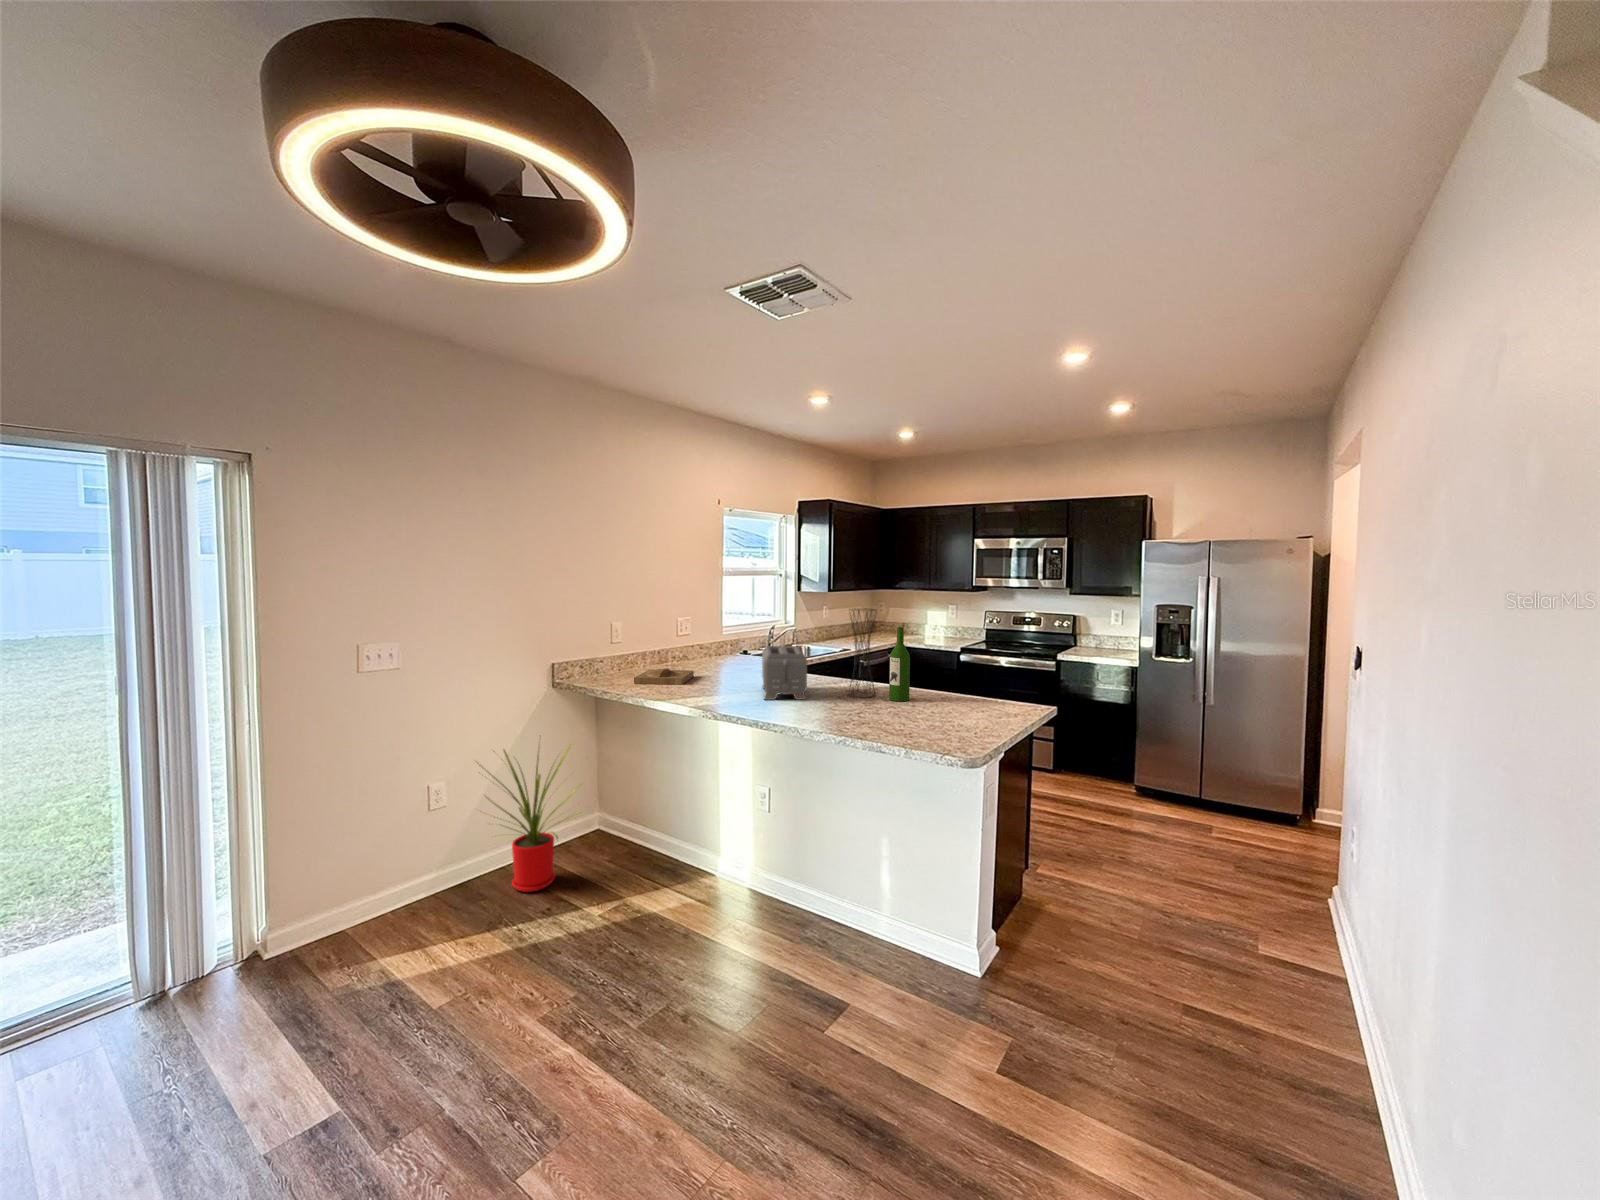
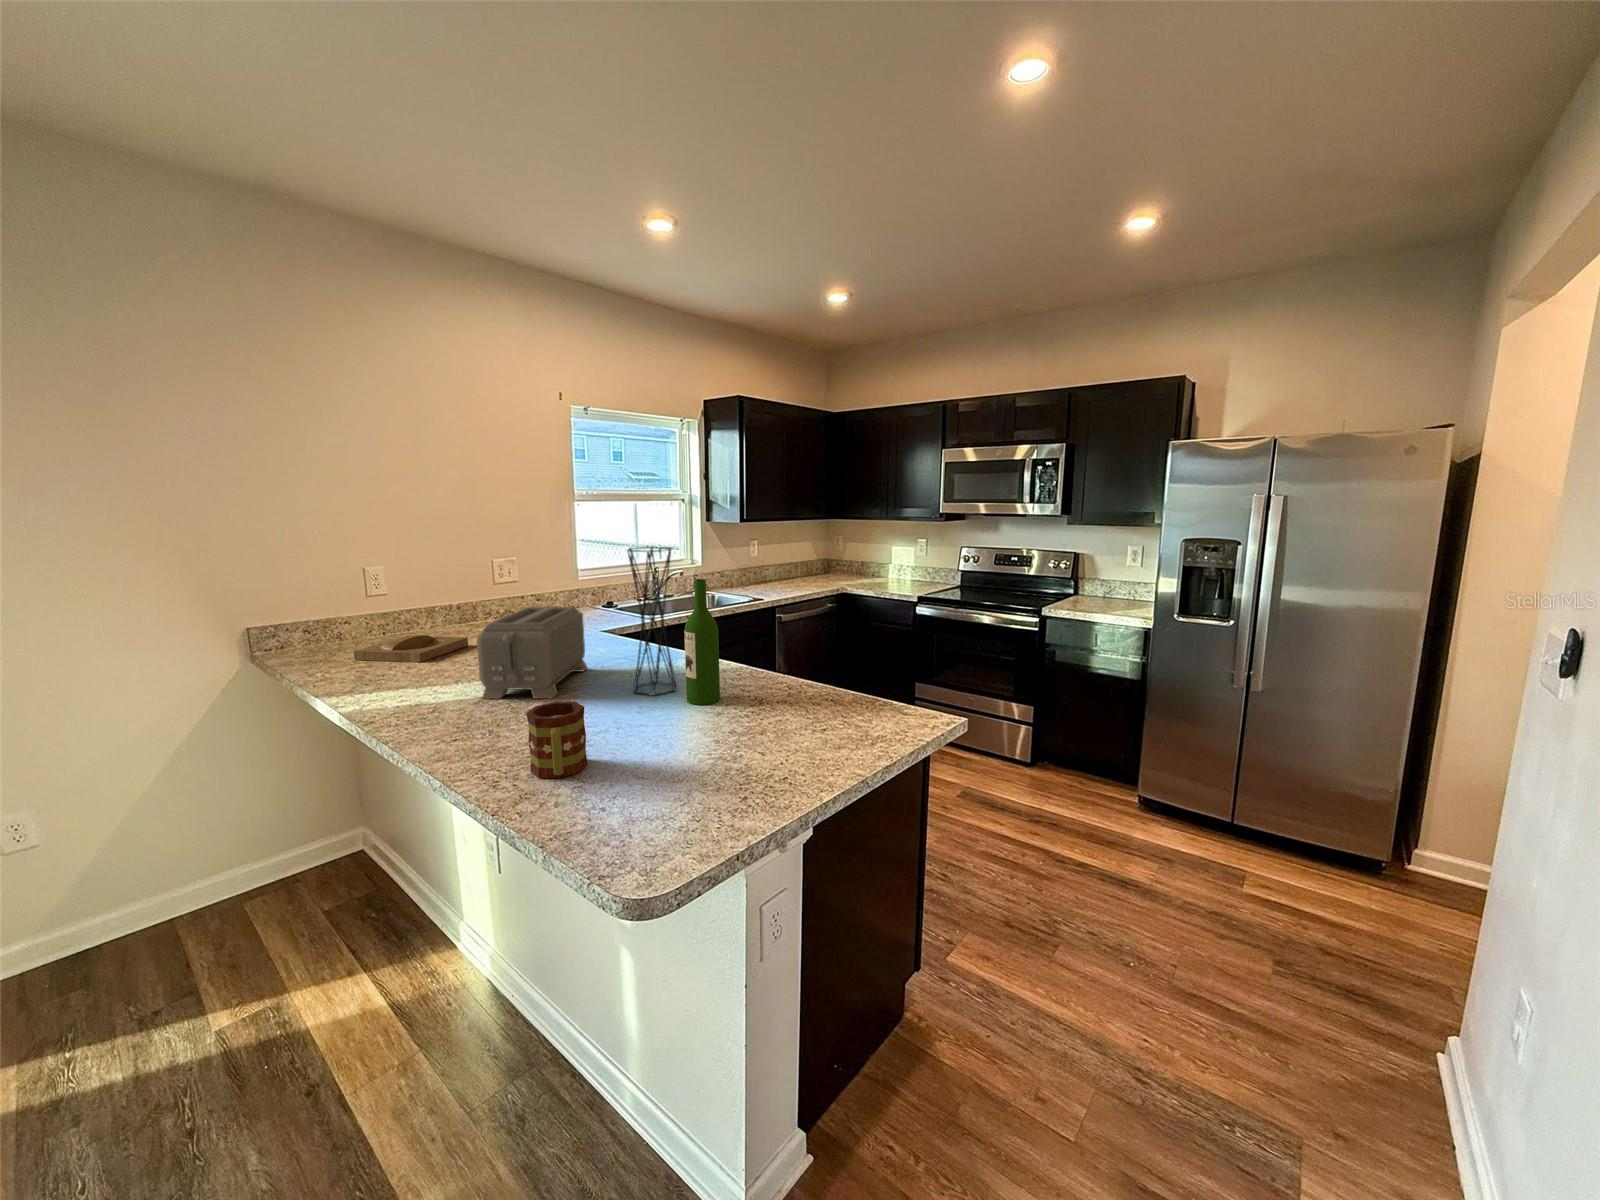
mug: none [854,689,884,727] -> present [526,702,588,778]
house plant: present [479,744,586,892] -> none [31,736,277,972]

